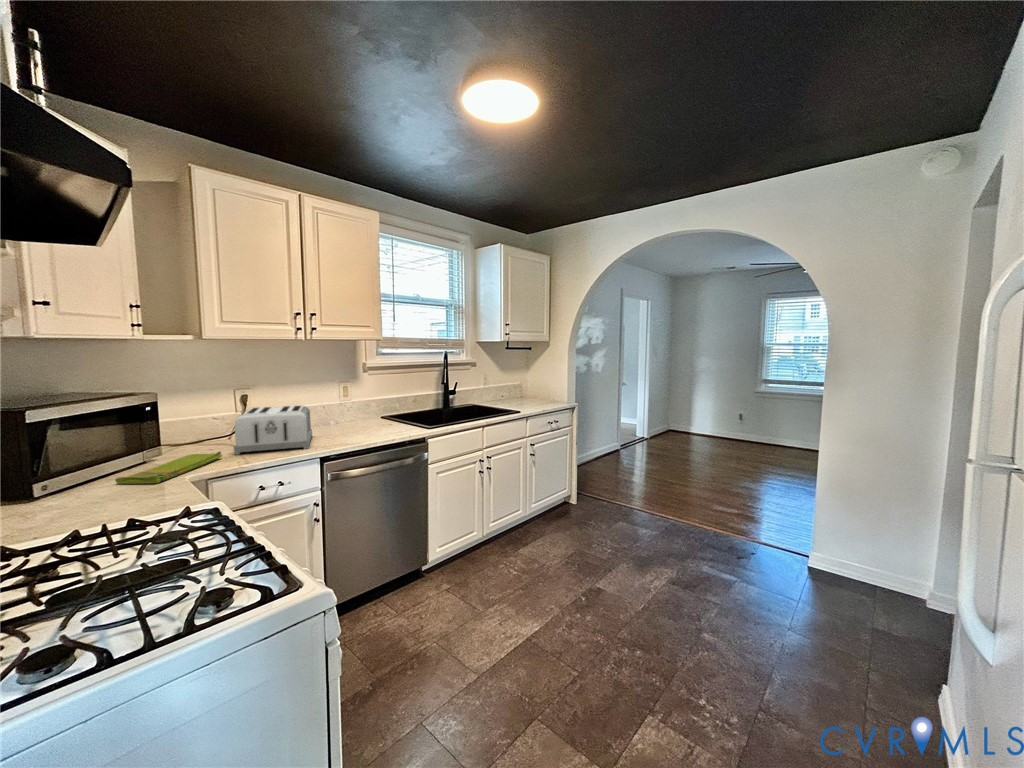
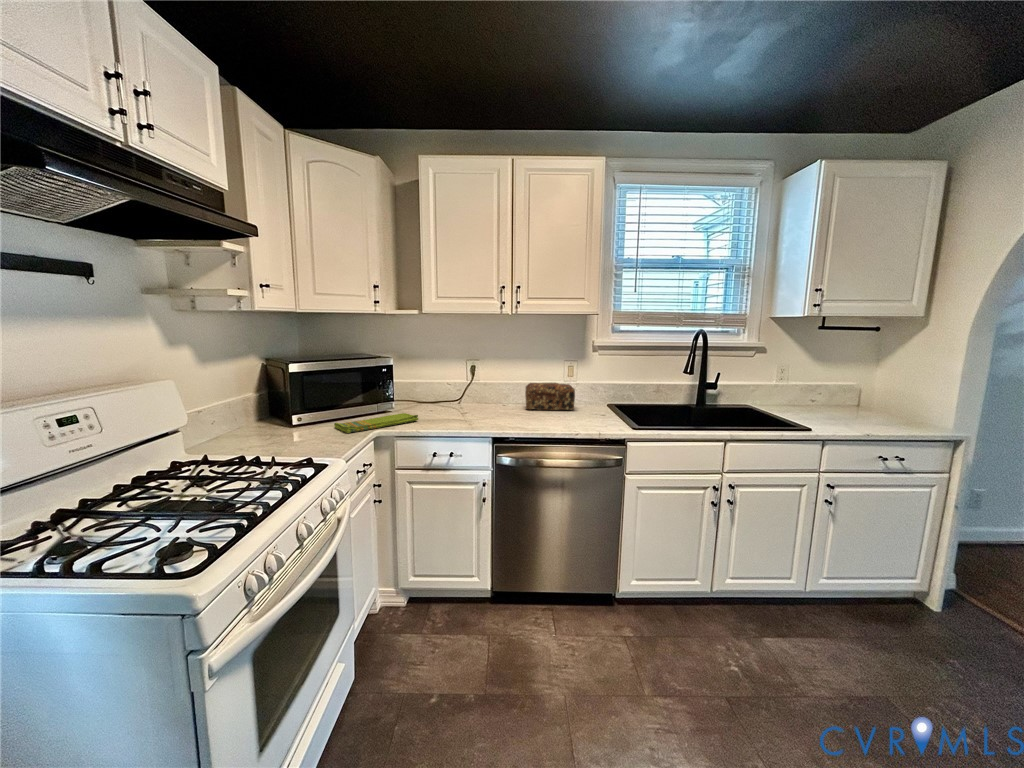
bread loaf: none [308,403,363,431] -> present [525,383,575,410]
toaster: present [234,405,312,455] -> none [431,378,513,426]

